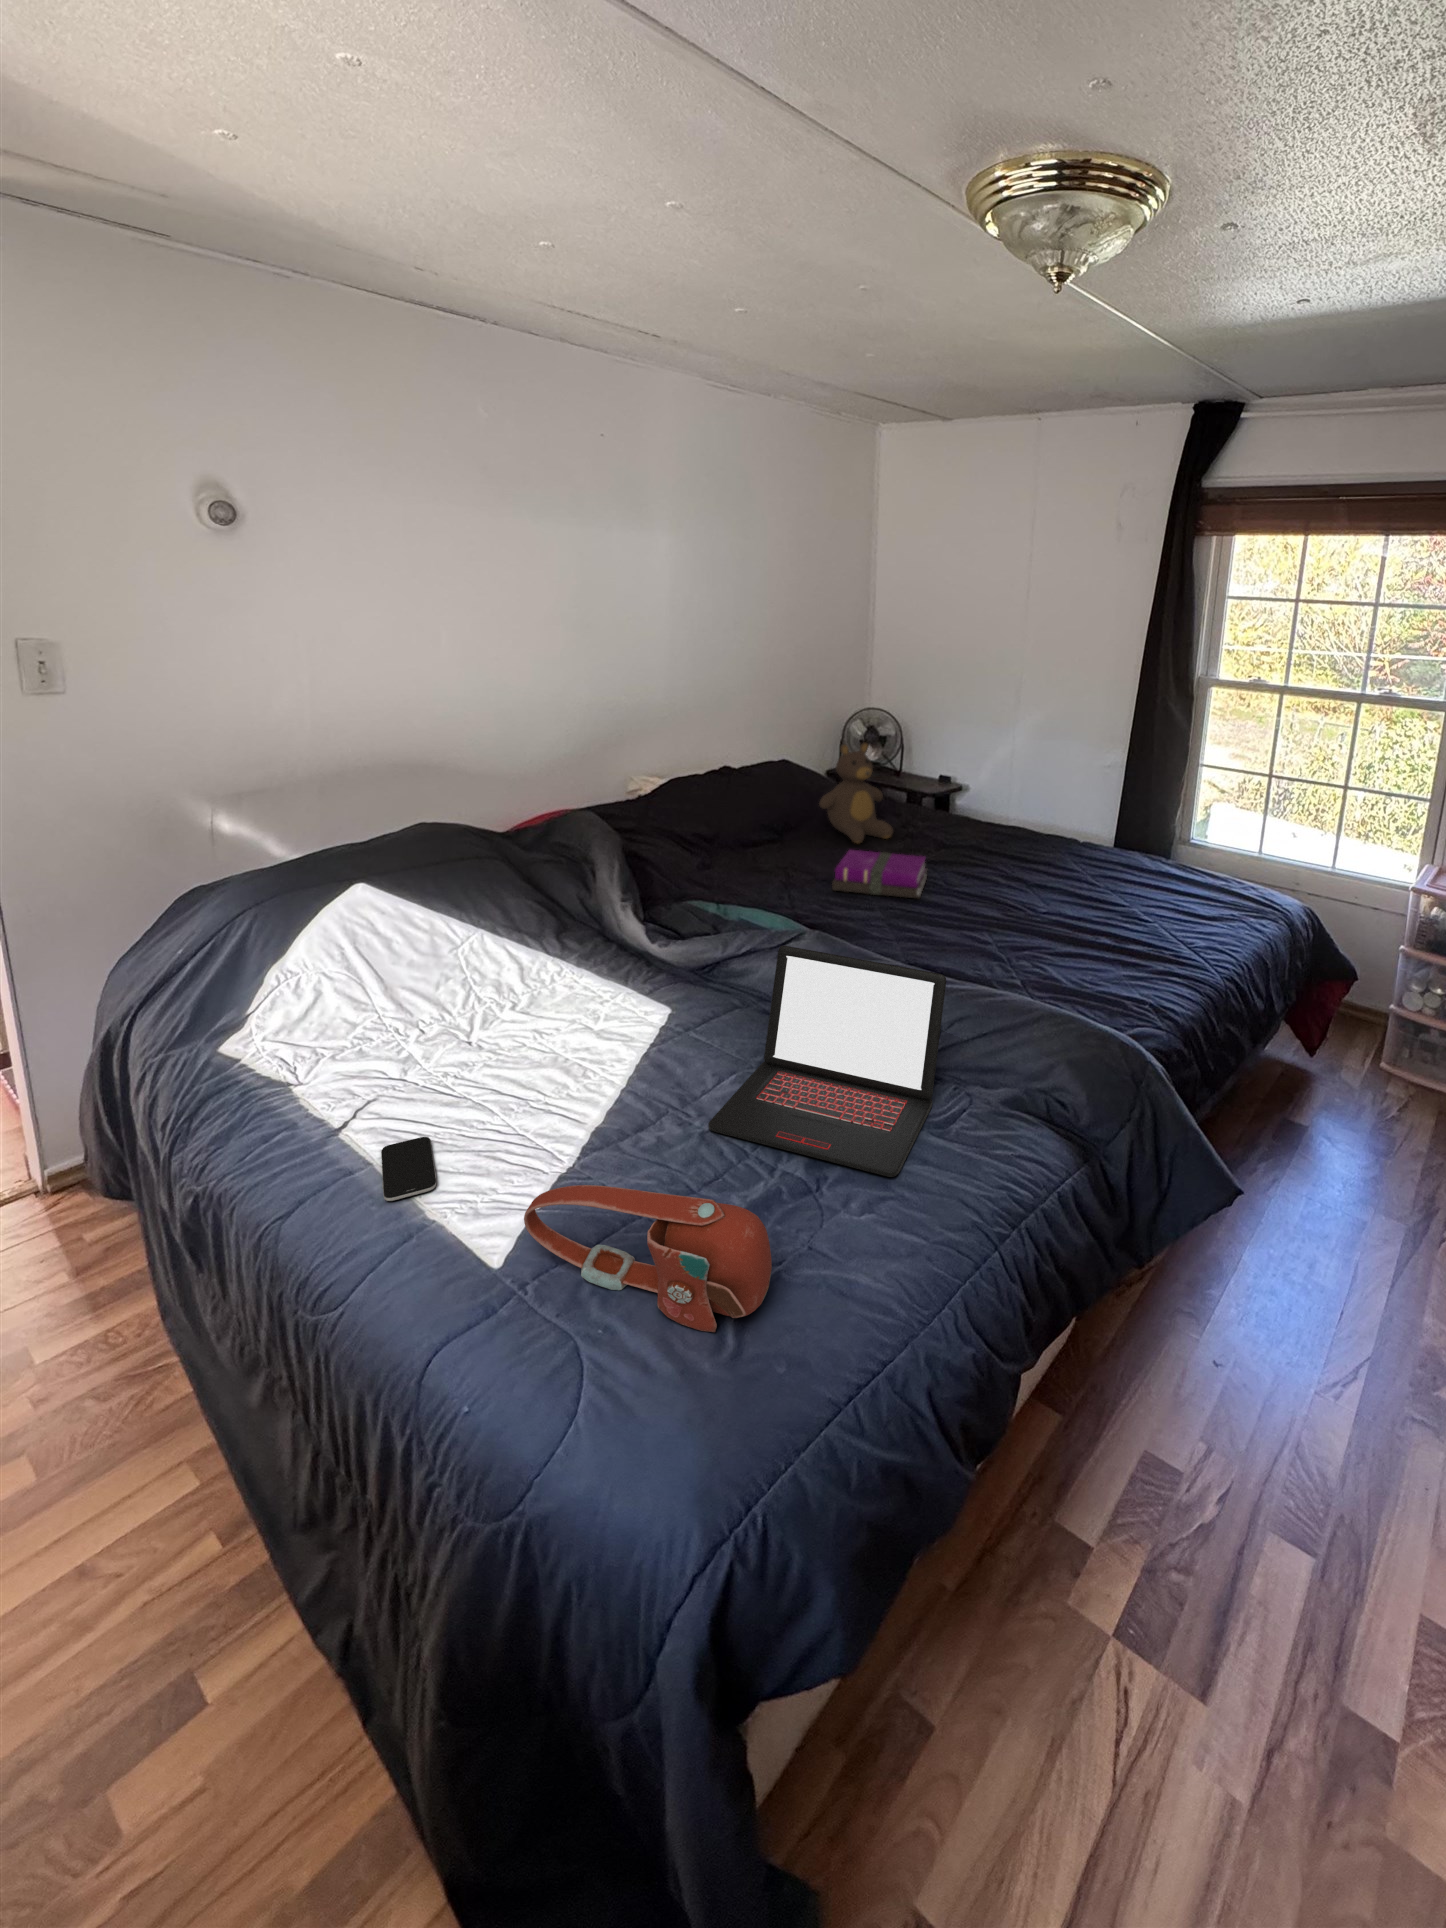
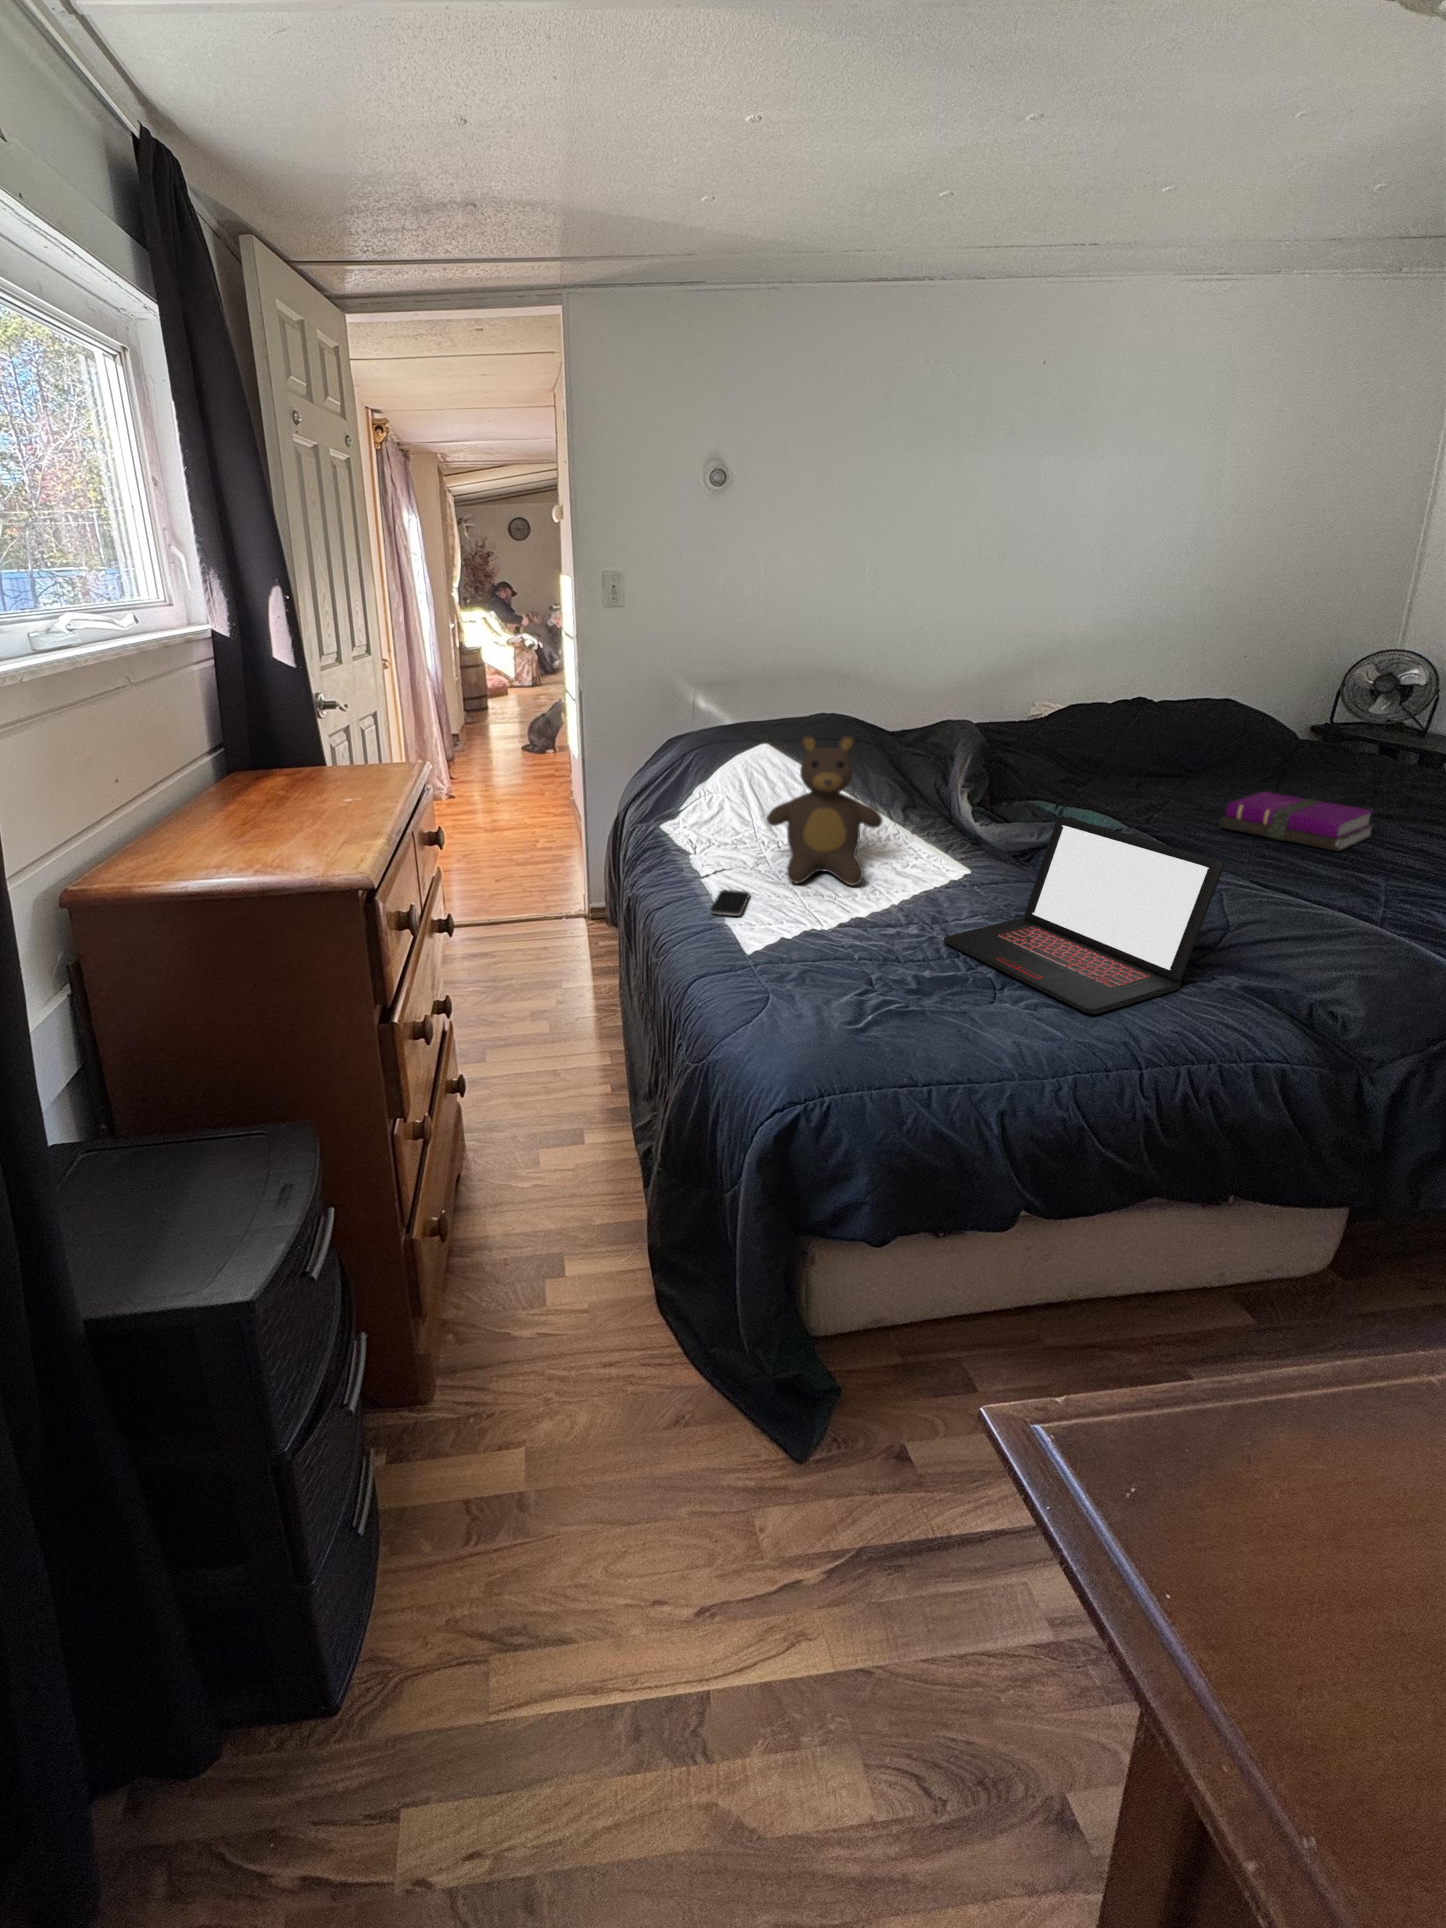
teddy bear: present [819,743,893,843] -> present [767,736,882,885]
handbag: present [524,1185,772,1332] -> none [768,909,921,1033]

